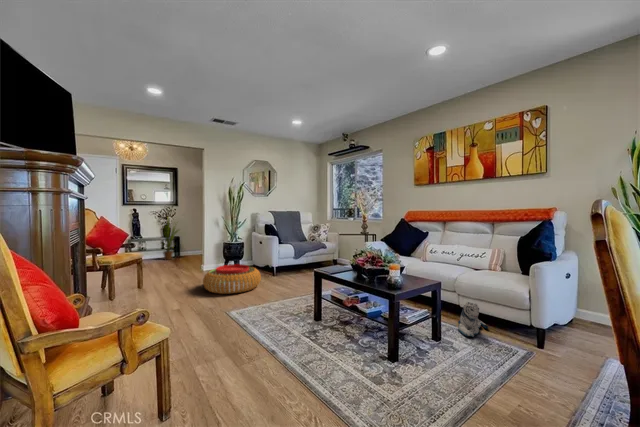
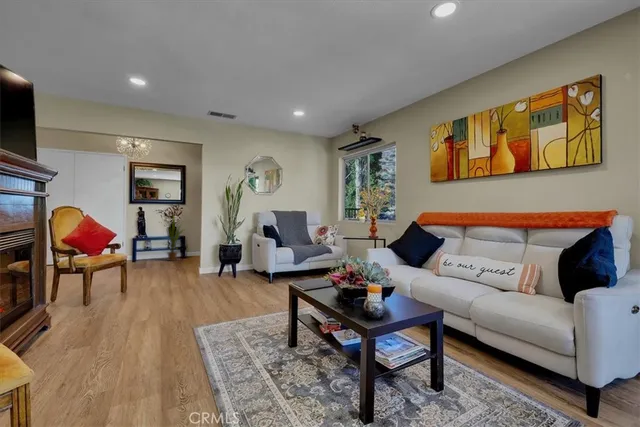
pouf: present [203,264,261,294] -> none [185,270,250,304]
plush toy: present [458,302,488,337] -> none [470,336,512,386]

